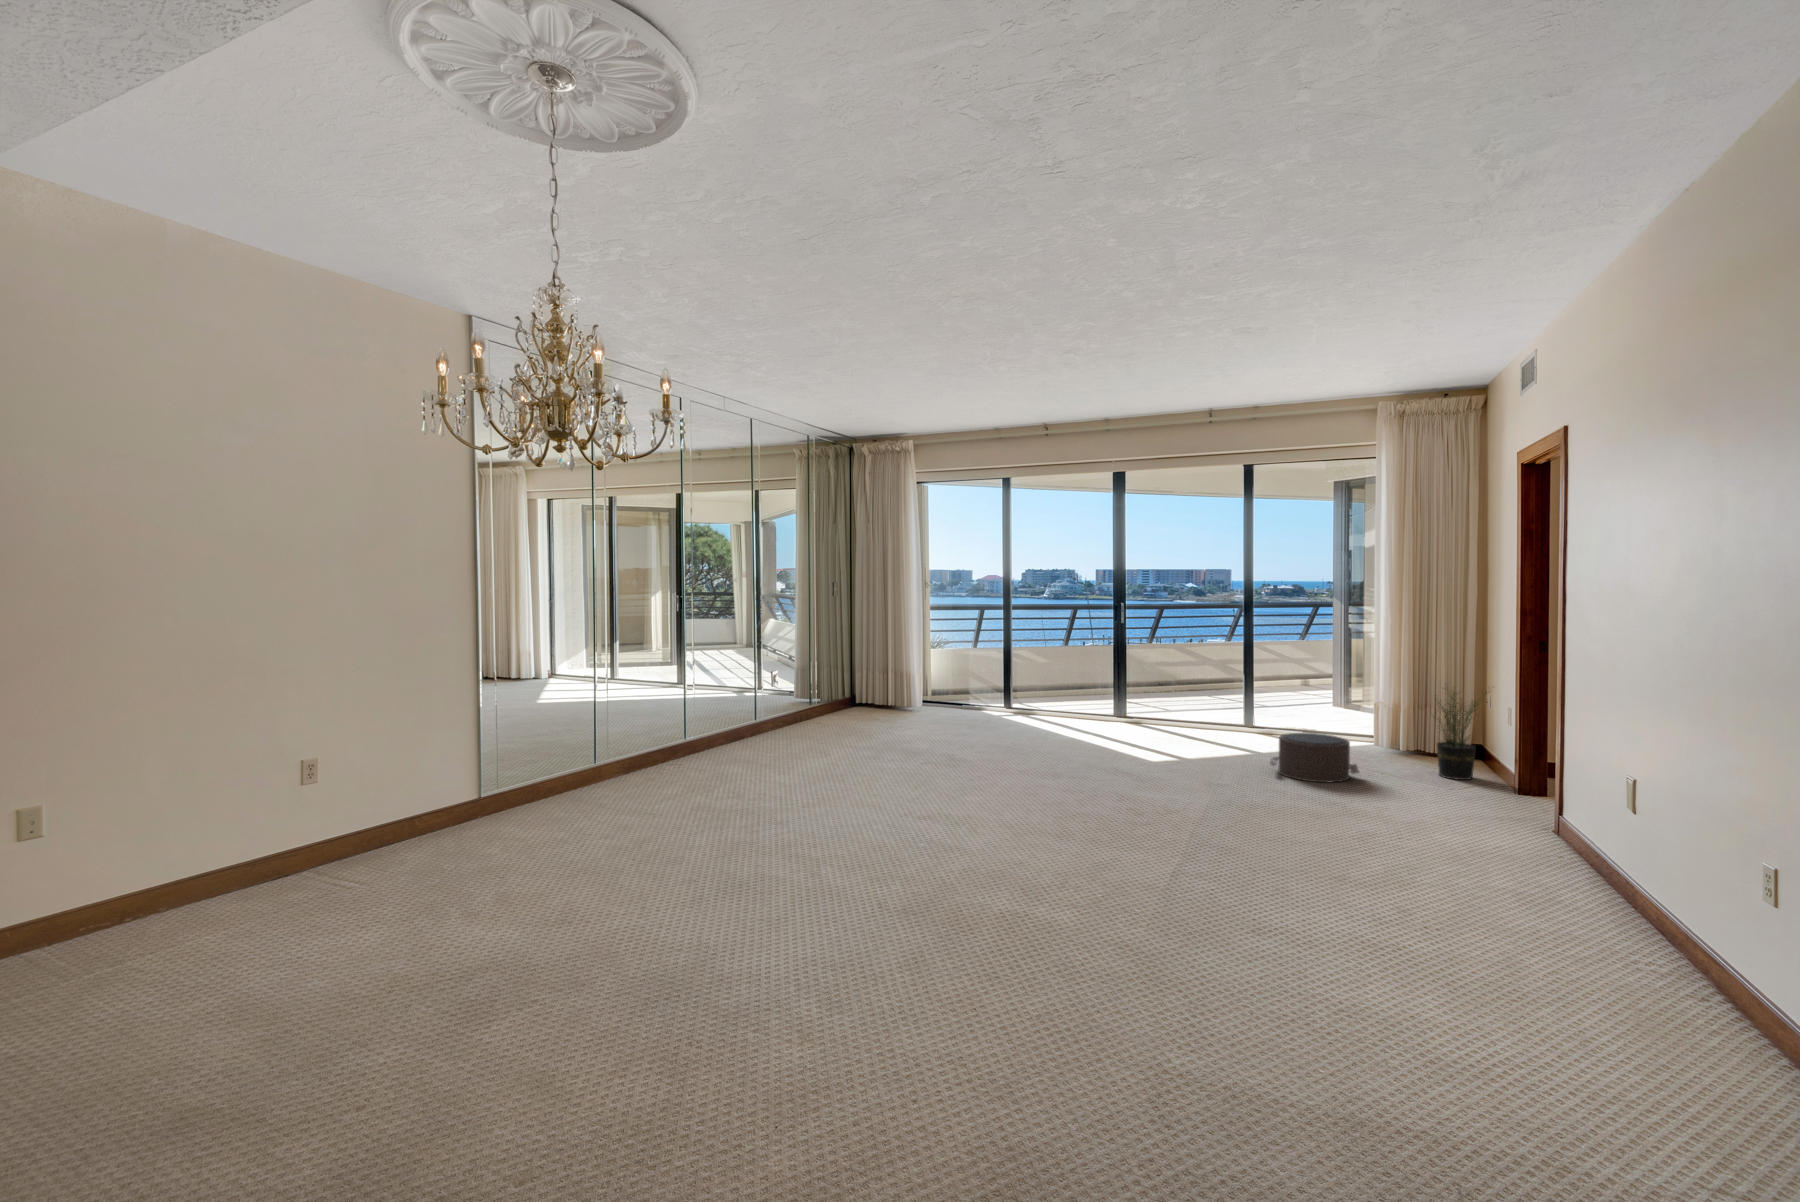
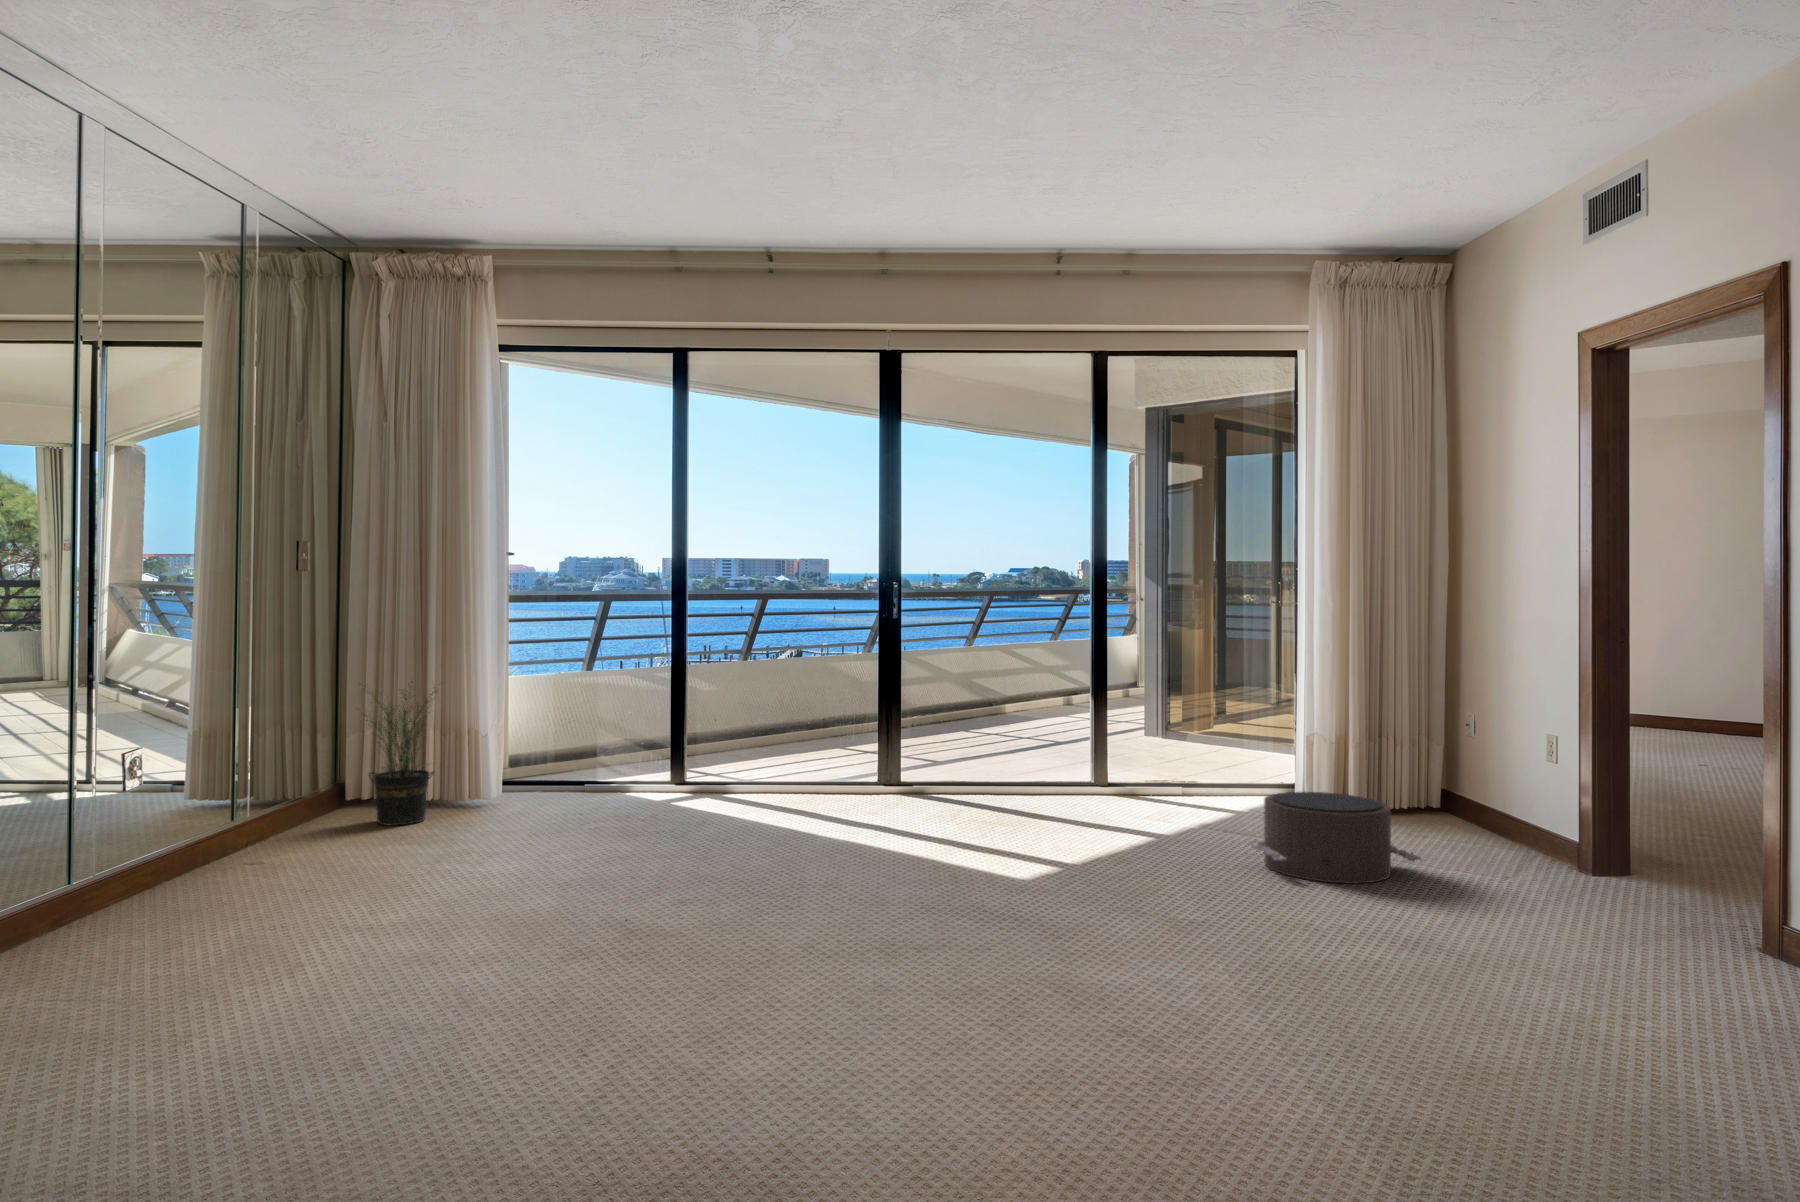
potted plant: present [1434,692,1487,780] -> present [365,681,436,826]

